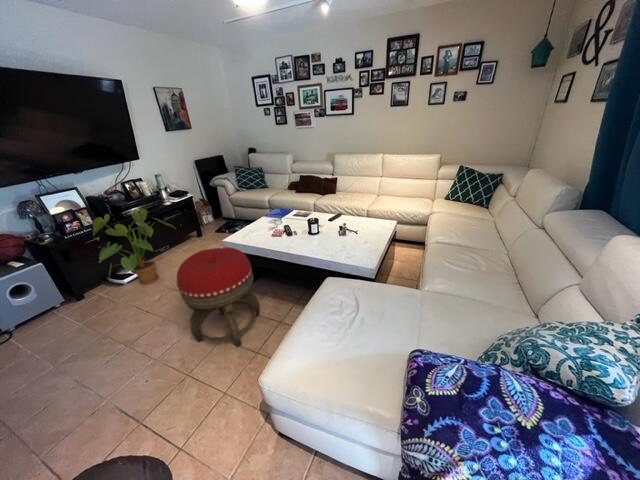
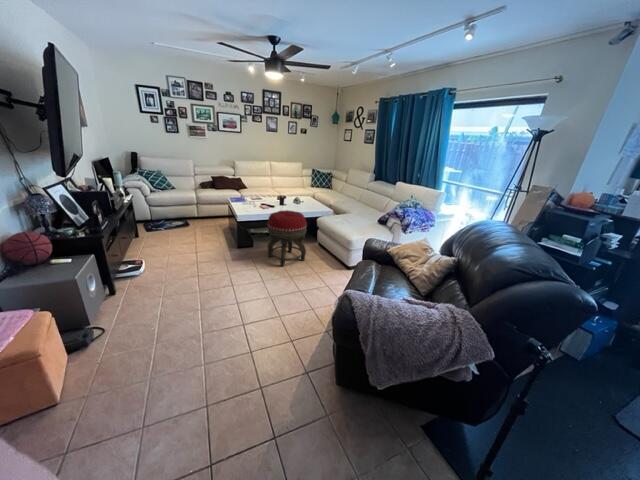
house plant: present [93,209,173,284] -> none [120,205,194,268]

